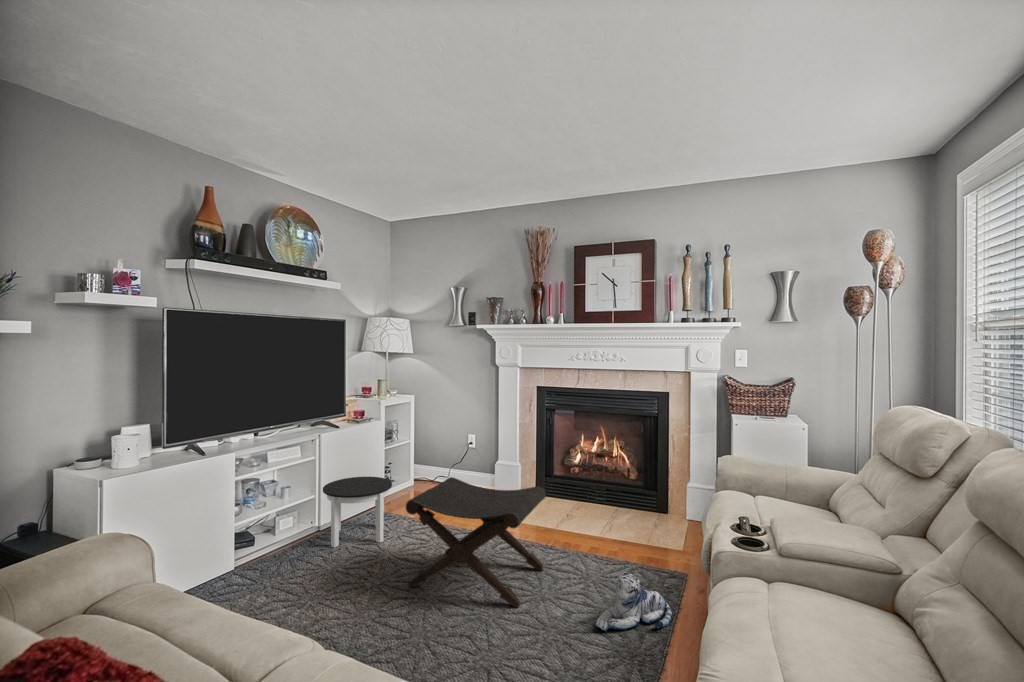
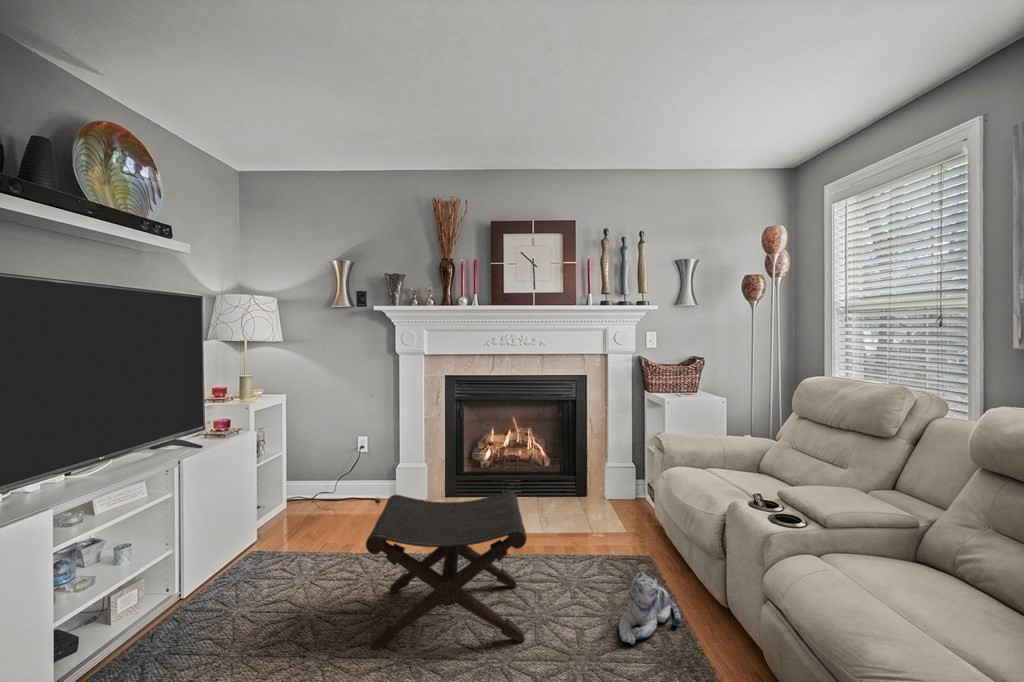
round table: present [323,477,392,547] -> none [194,507,298,617]

